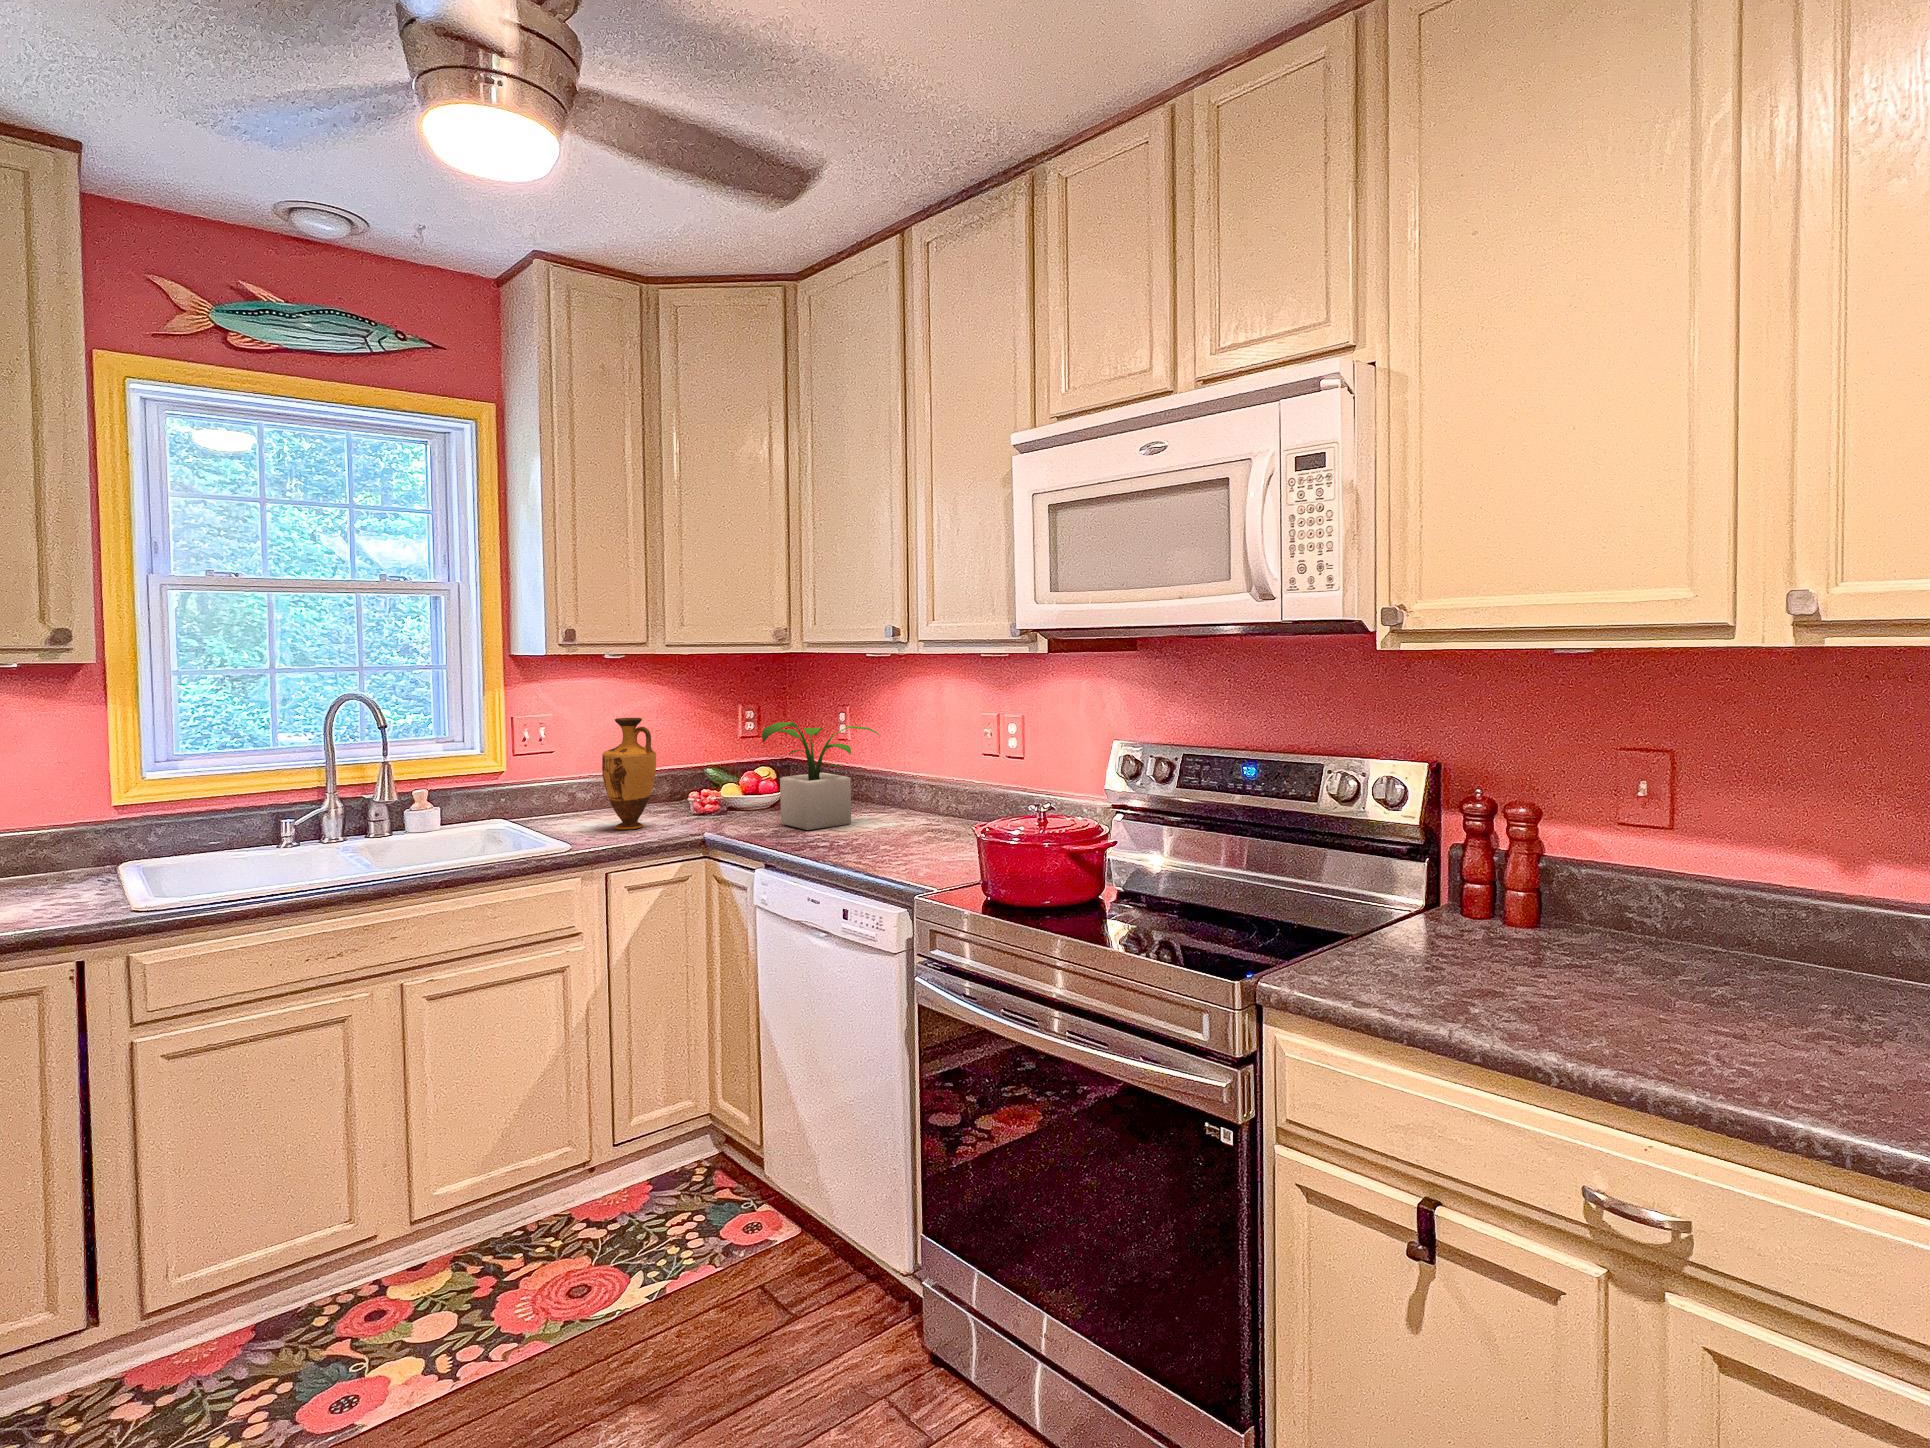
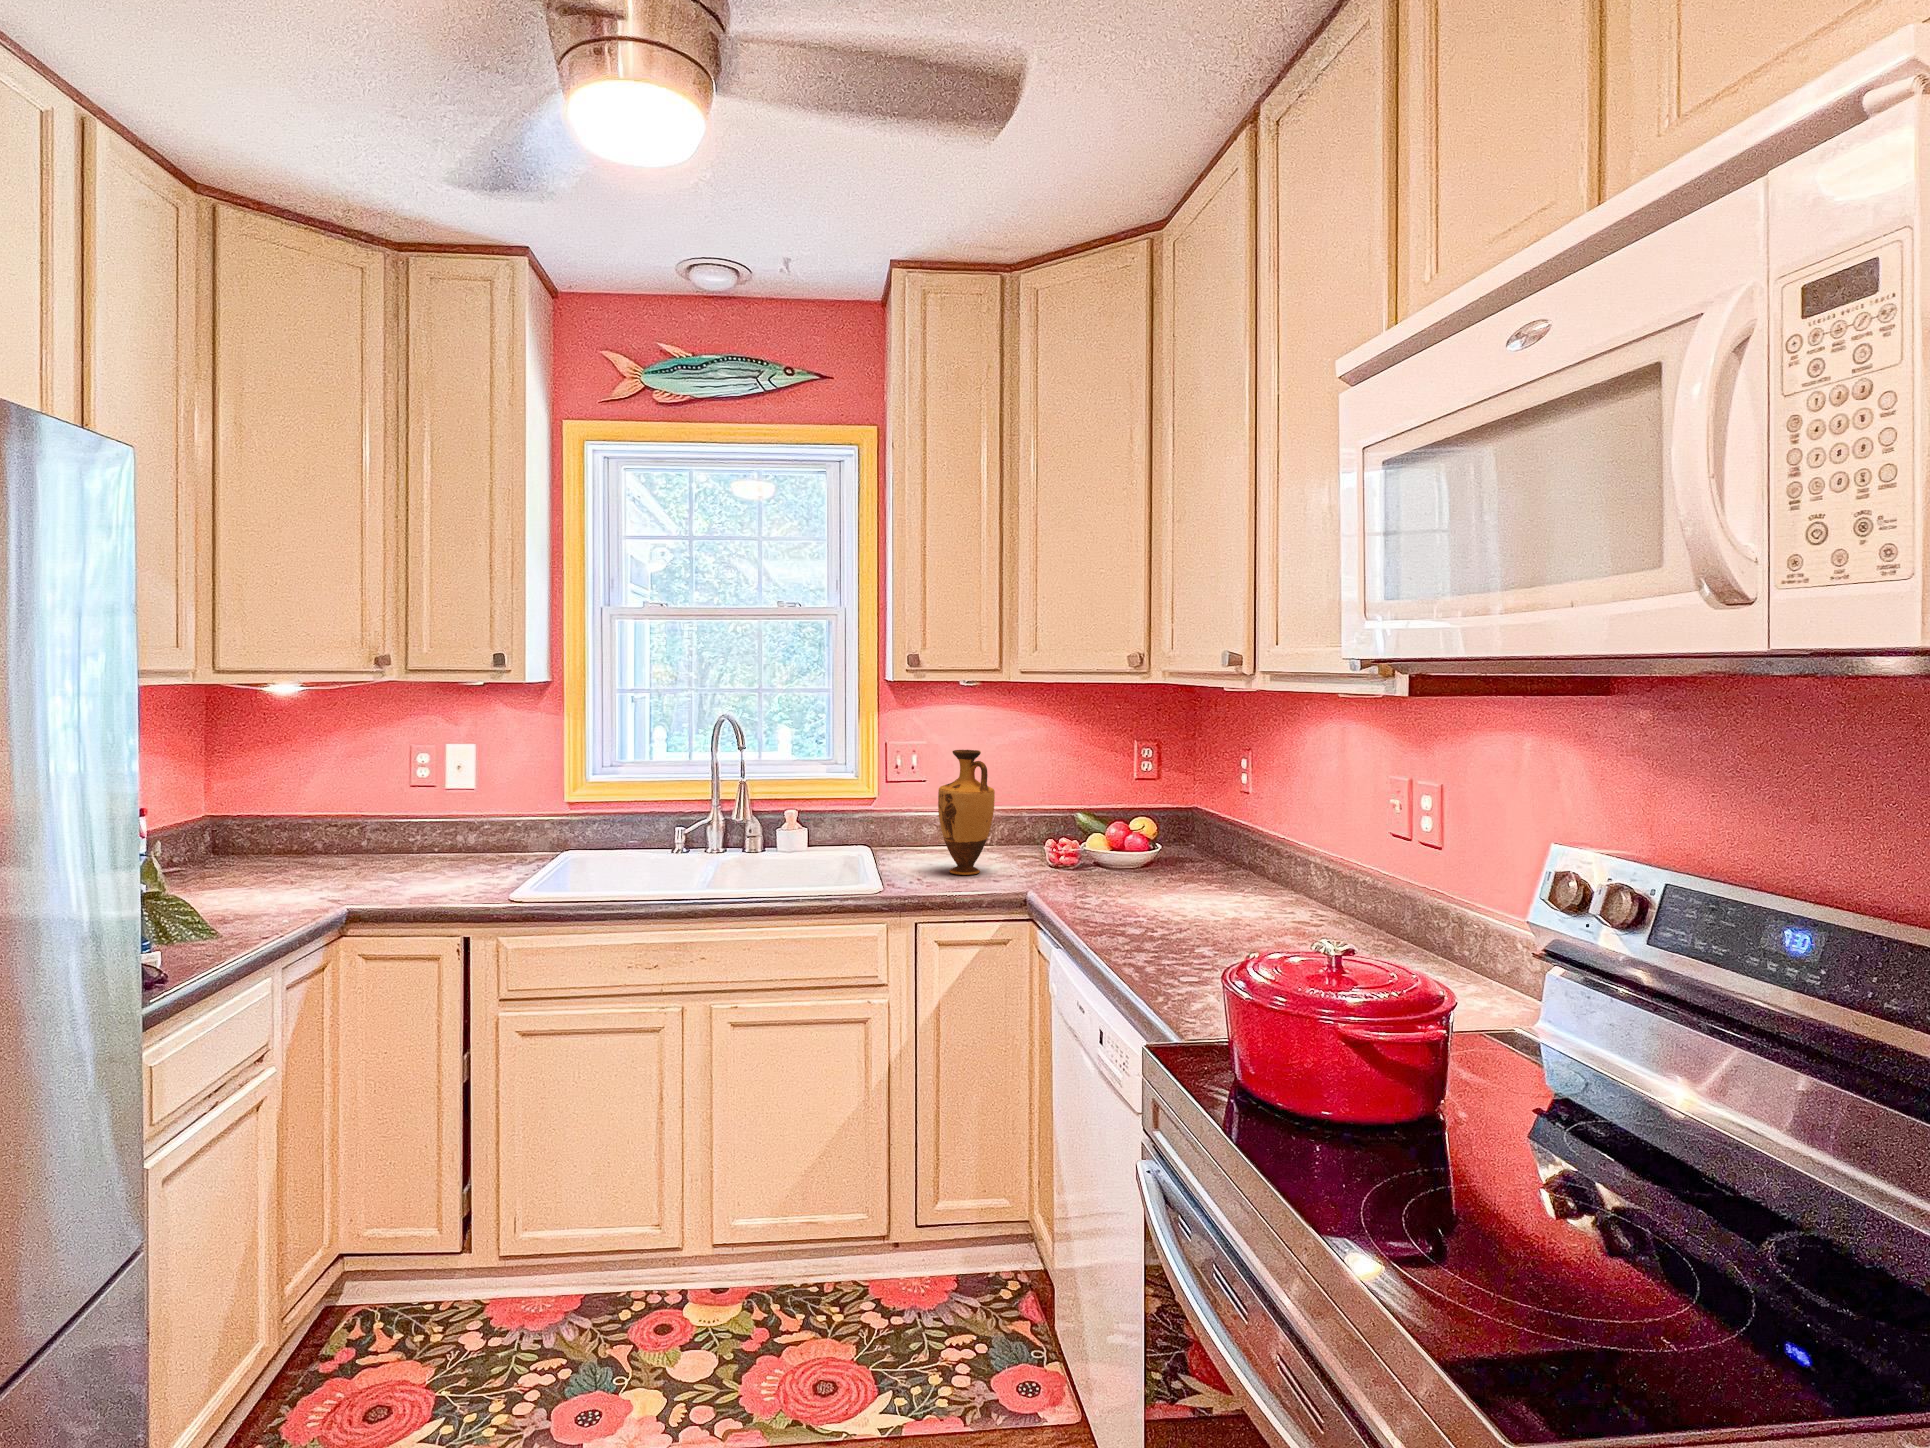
potted plant: present [762,722,879,830] -> none [1078,768,1244,907]

